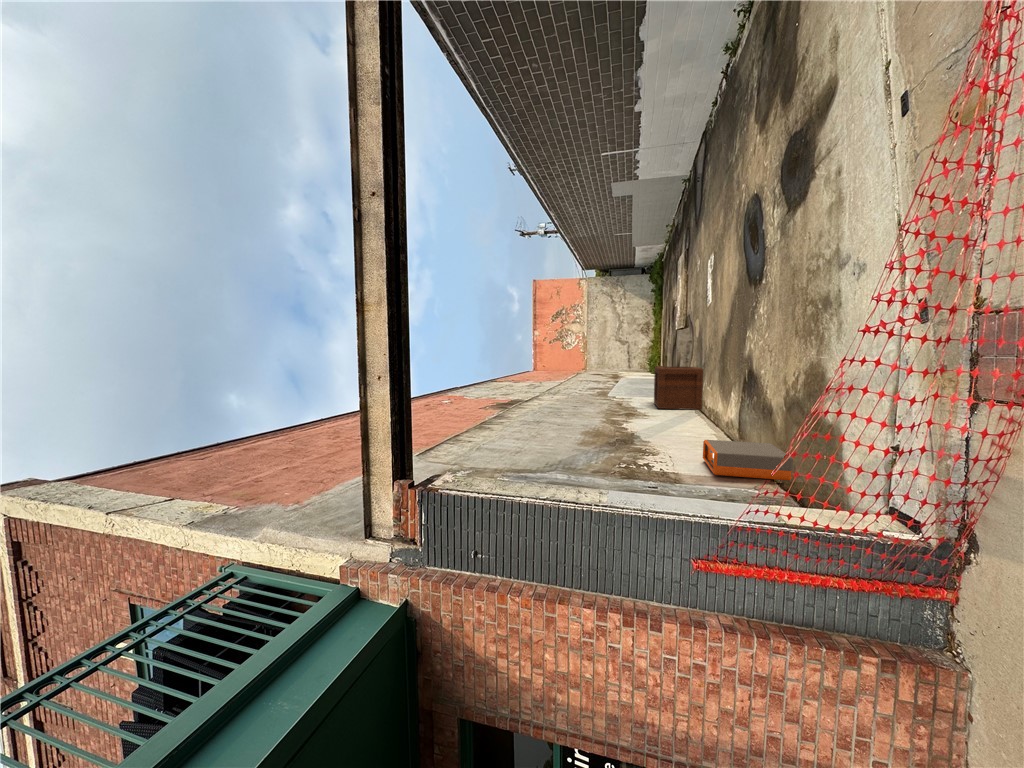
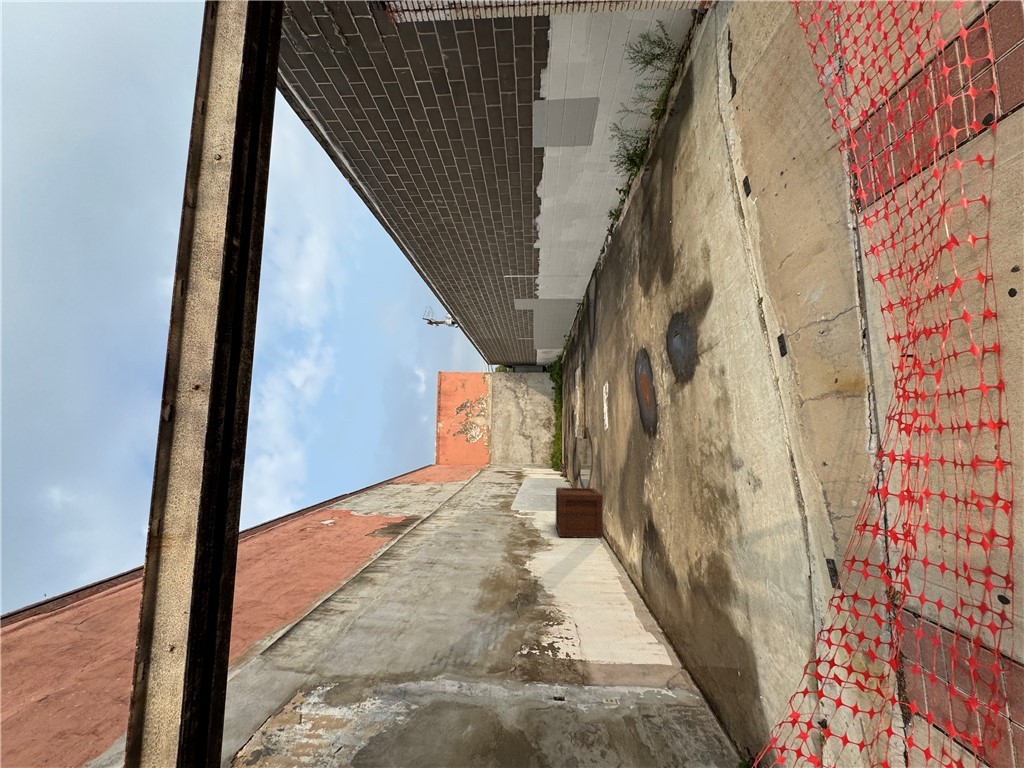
storage box: present [703,440,793,481] -> none [606,617,697,678]

